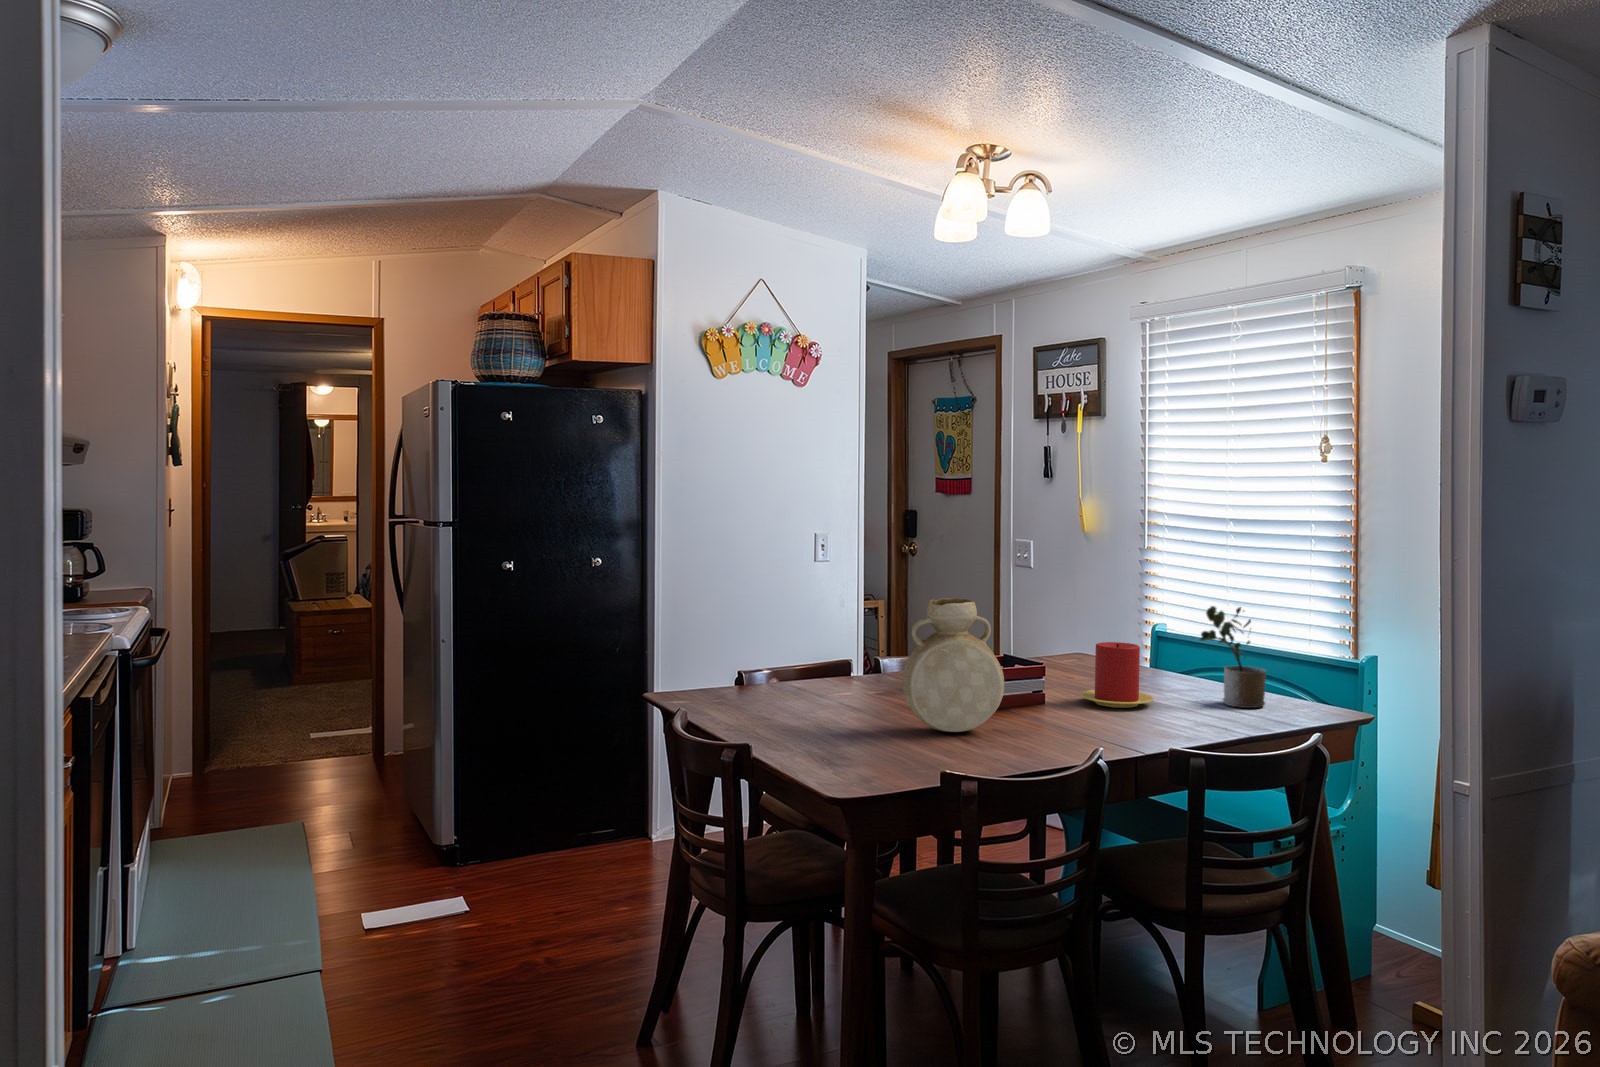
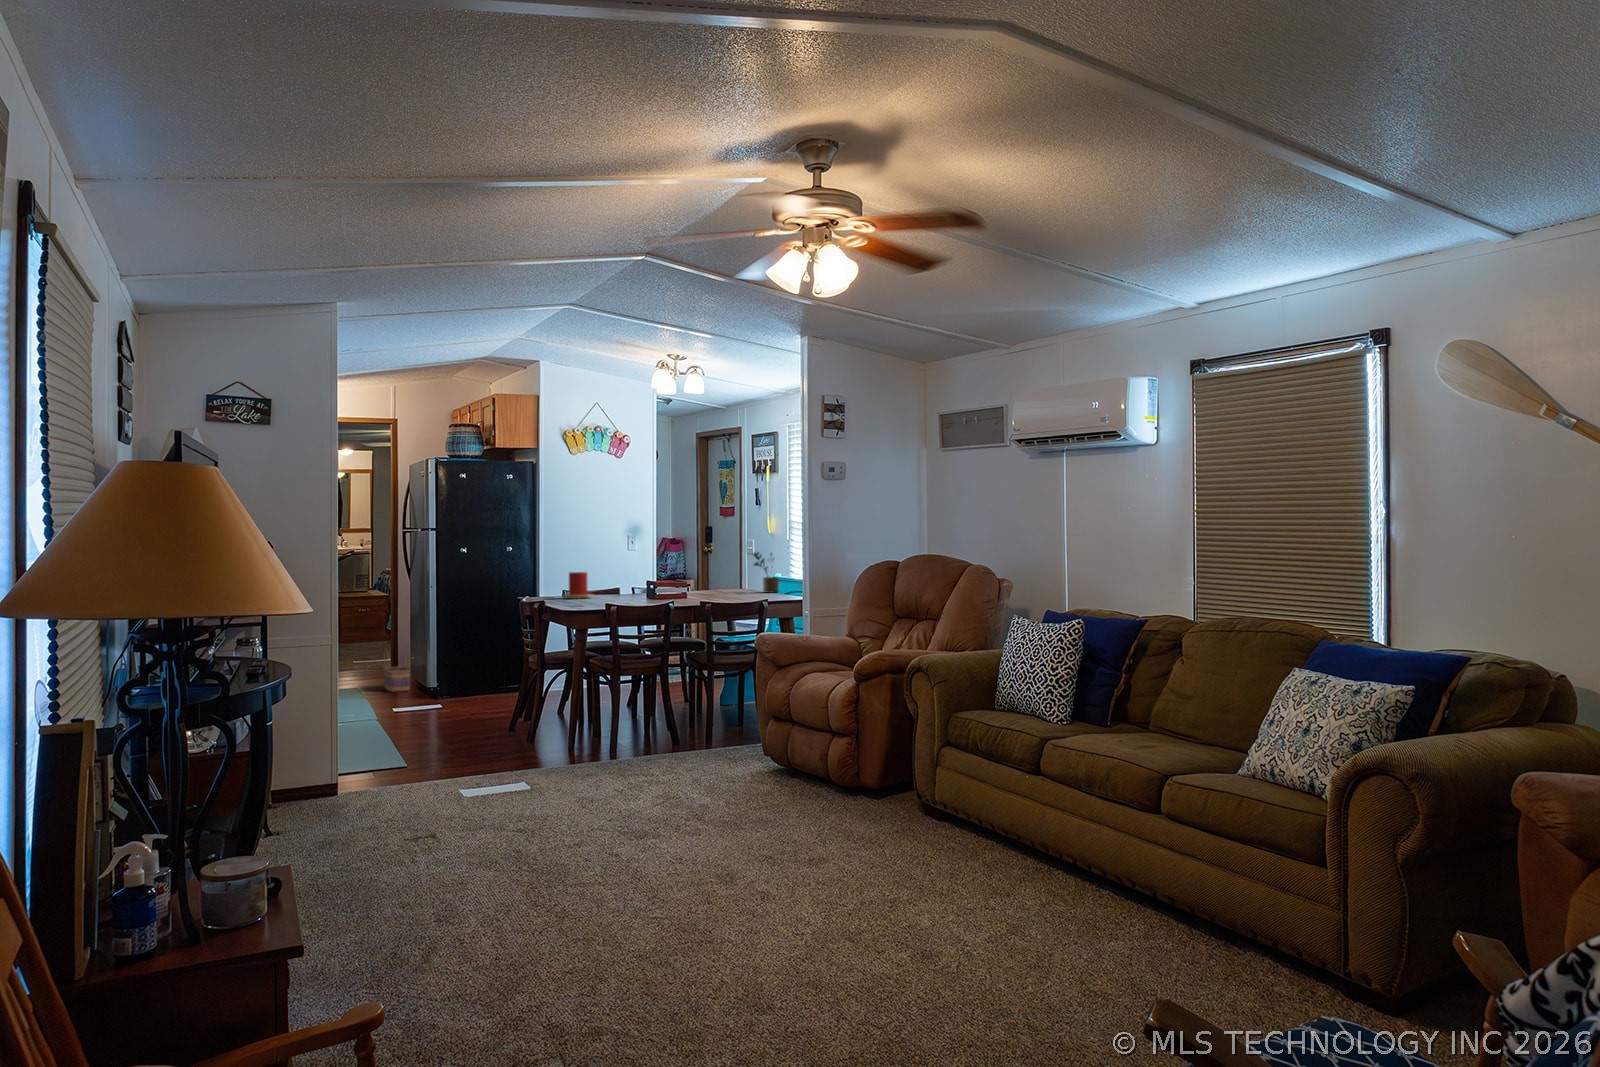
vase: present [902,598,1004,732] -> none [620,546,659,597]
candle: present [1080,642,1154,708] -> present [564,572,591,599]
basket: none [354,751,403,845] -> present [384,666,410,692]

